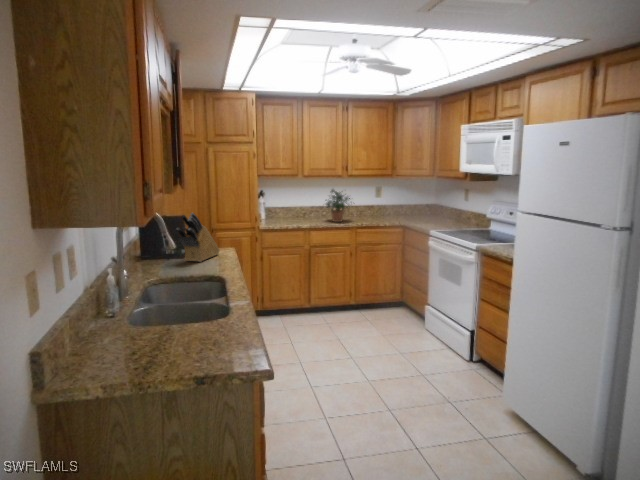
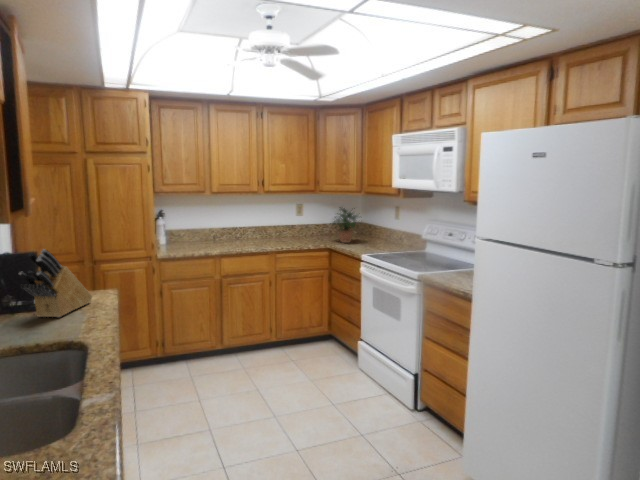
potted plant: present [326,190,350,222] -> present [333,207,361,243]

